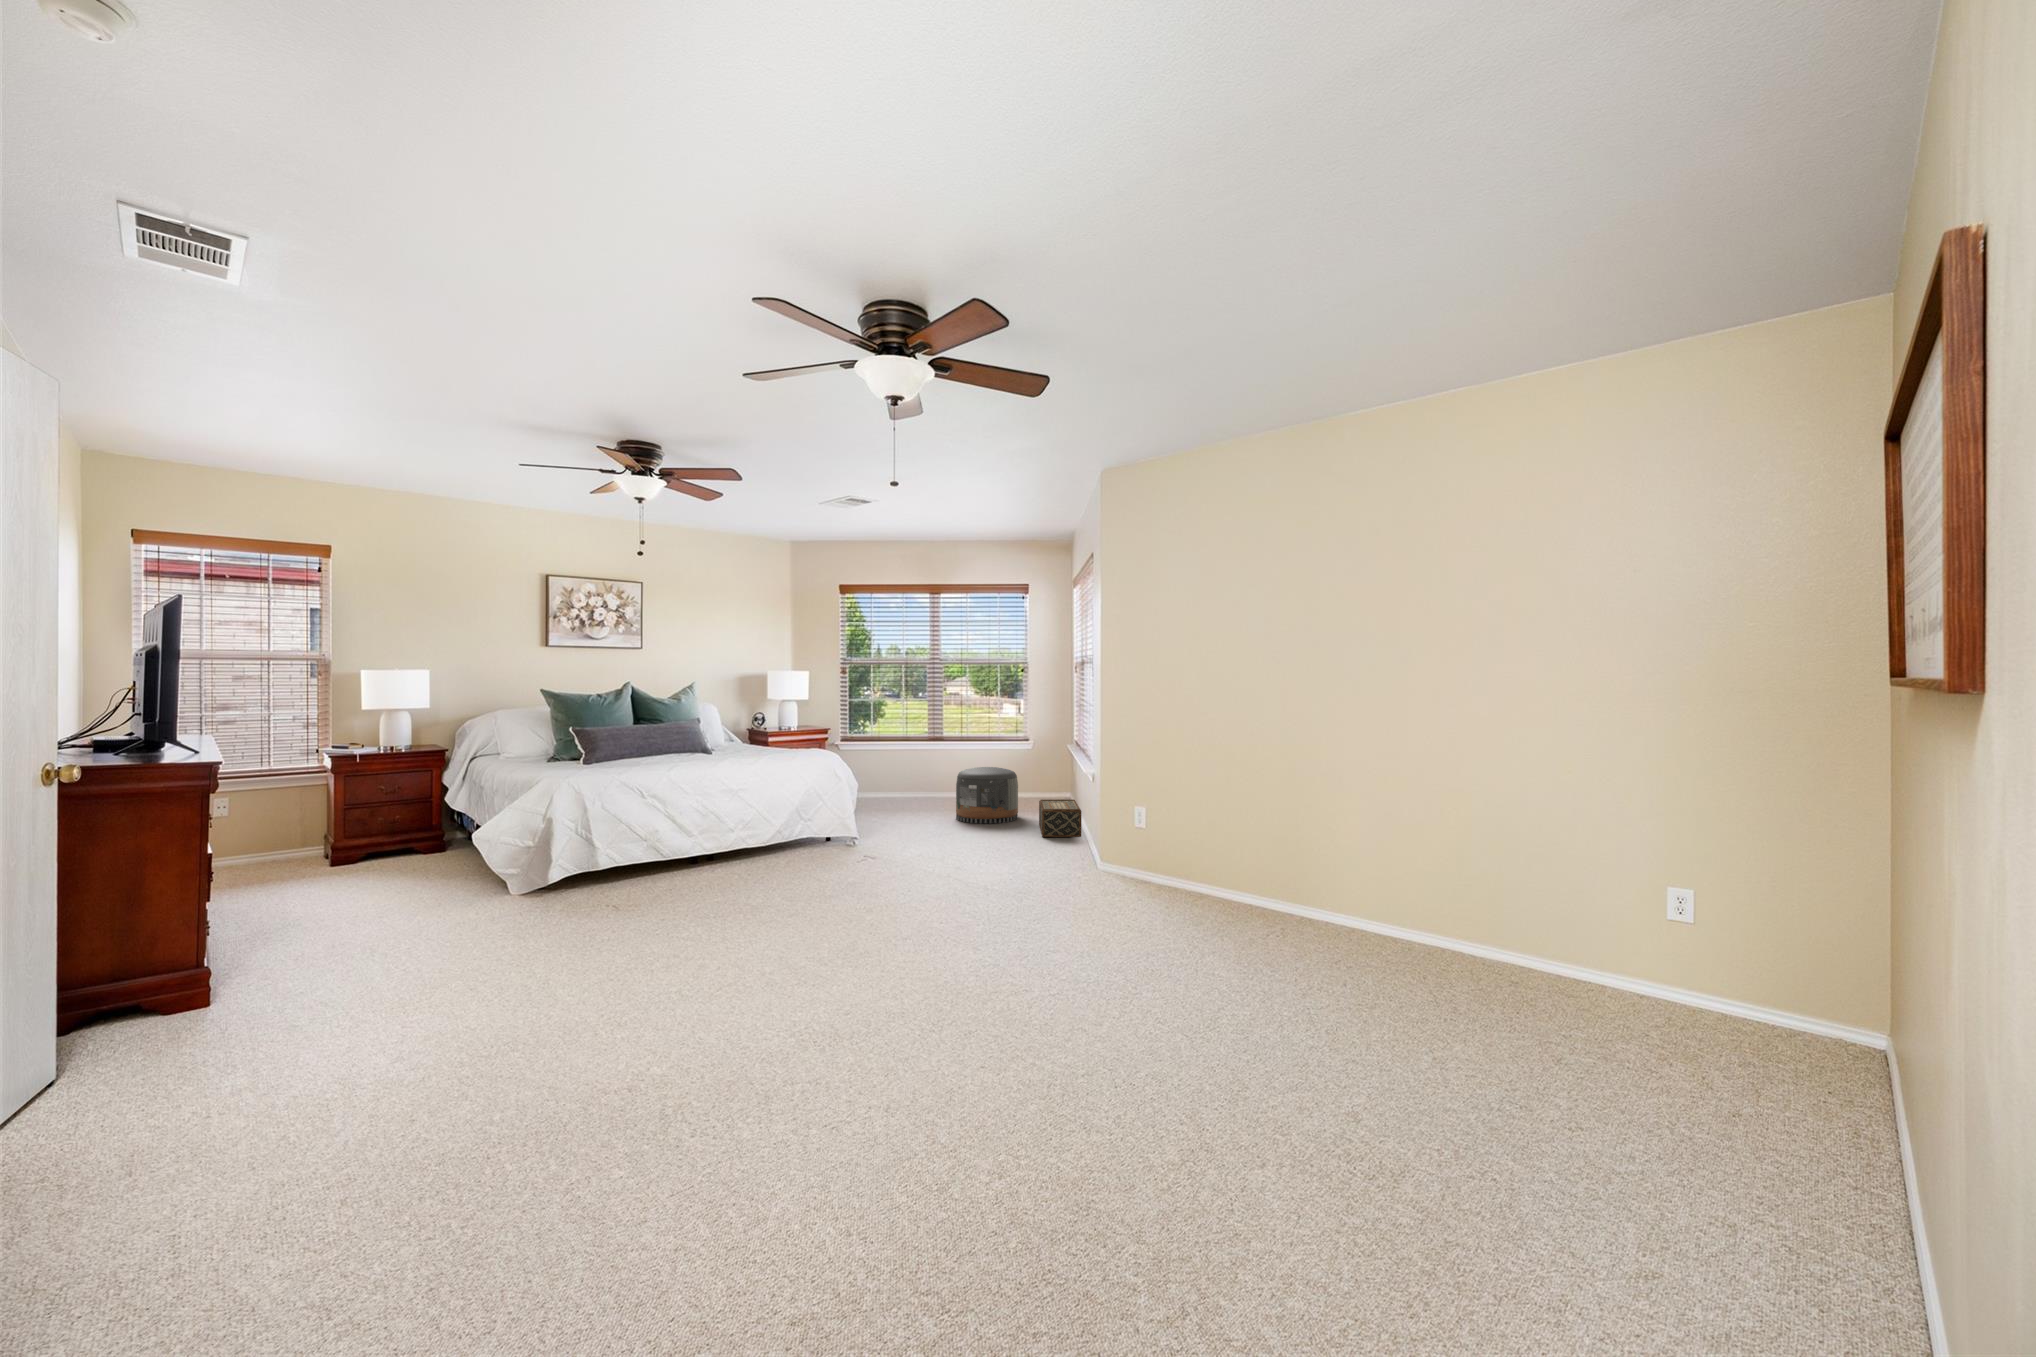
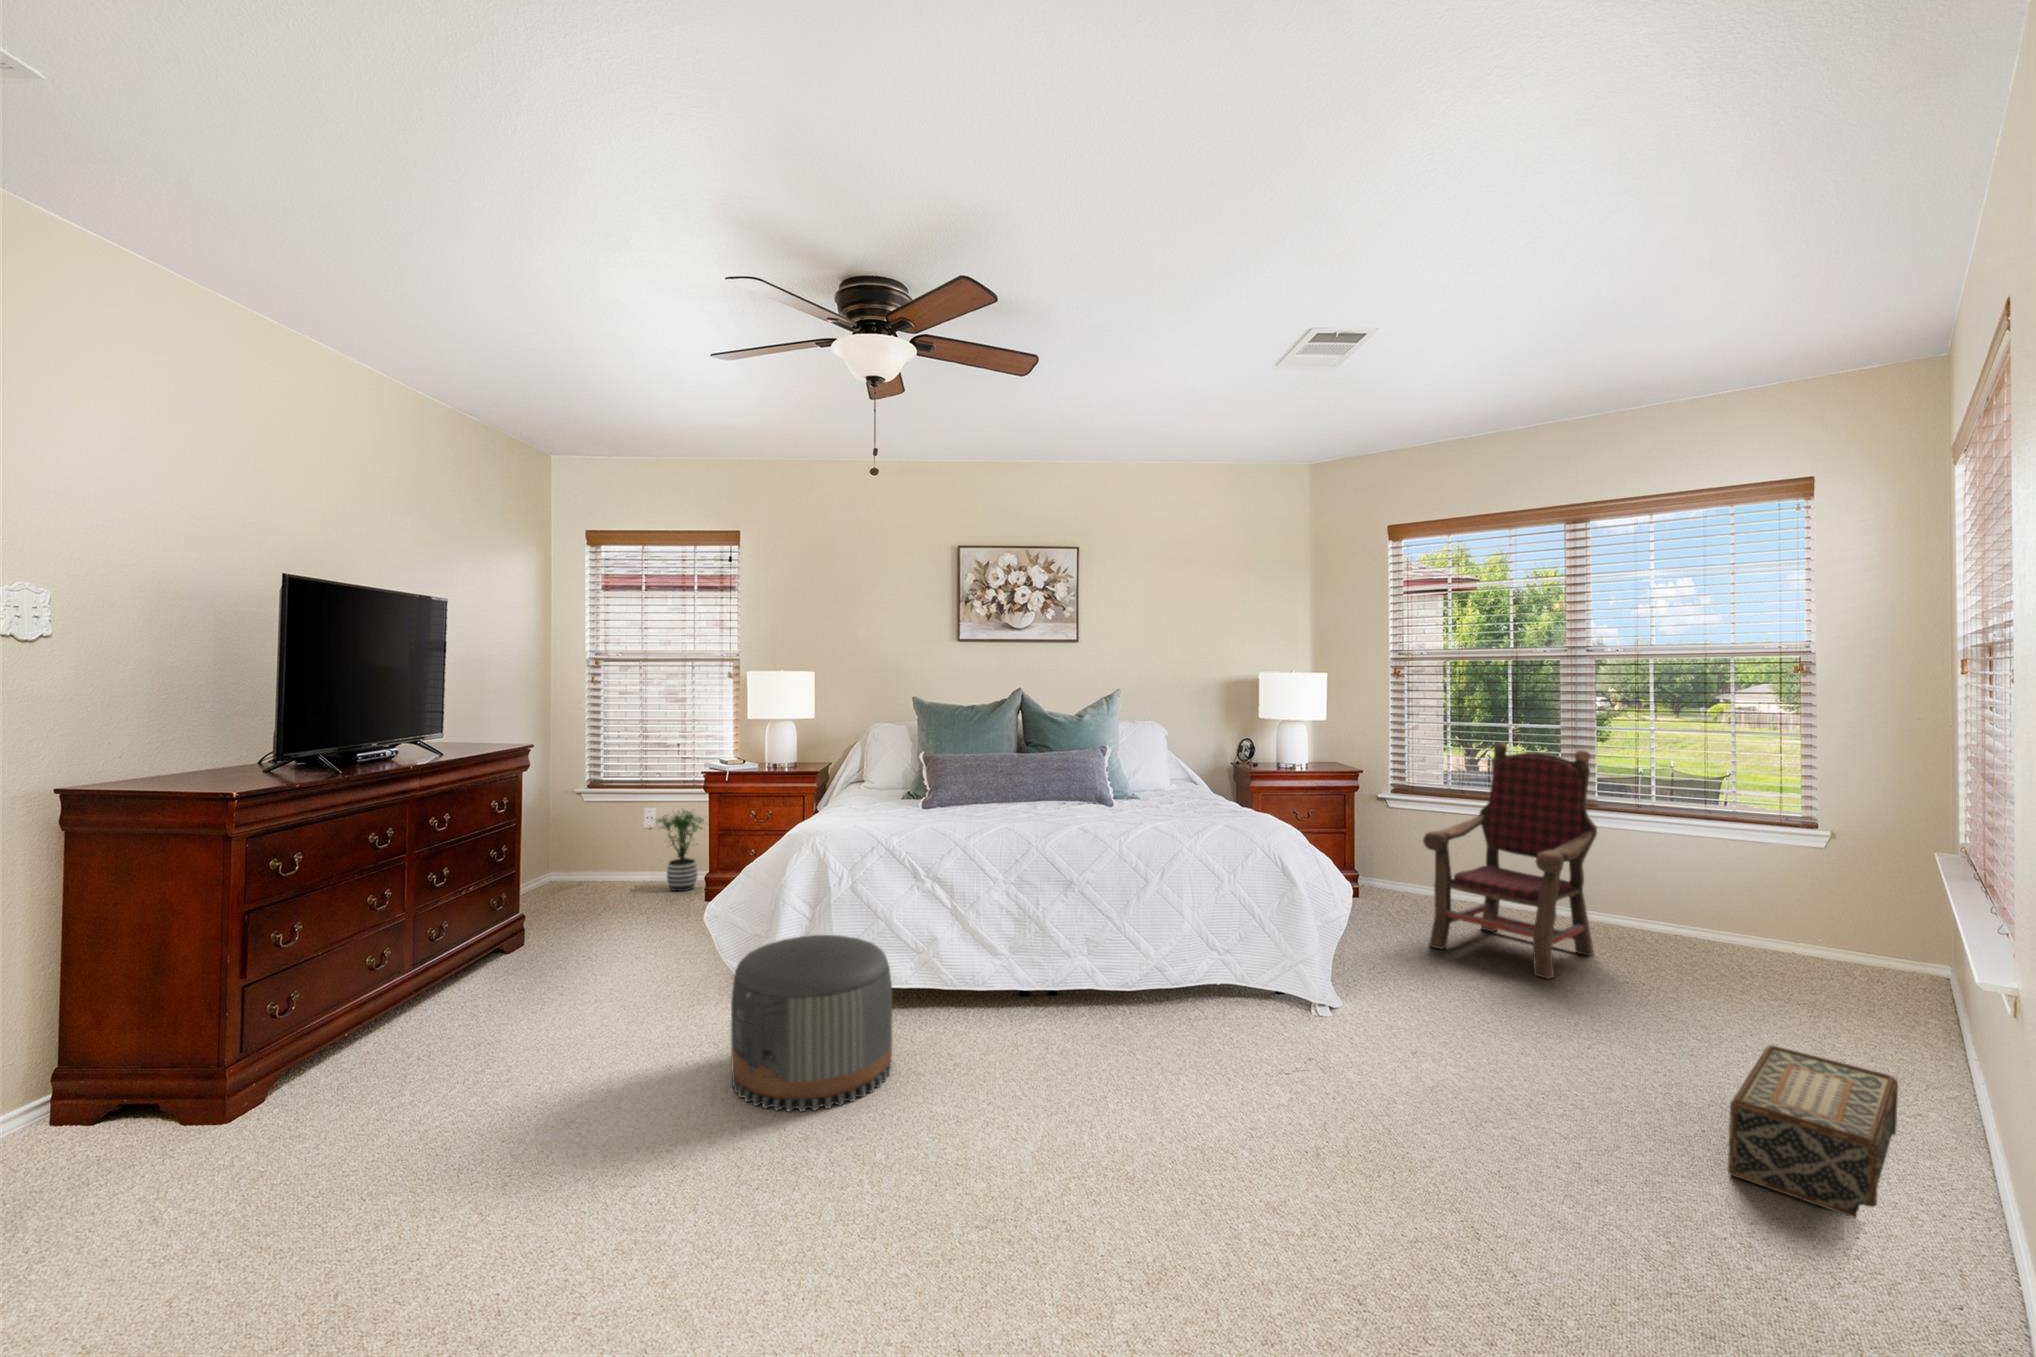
armchair: none [880,704,951,811] -> present [1423,743,1597,979]
pouf: present [956,767,1018,823] -> present [731,935,892,1112]
potted plant: none [251,796,323,873] -> present [649,810,704,891]

